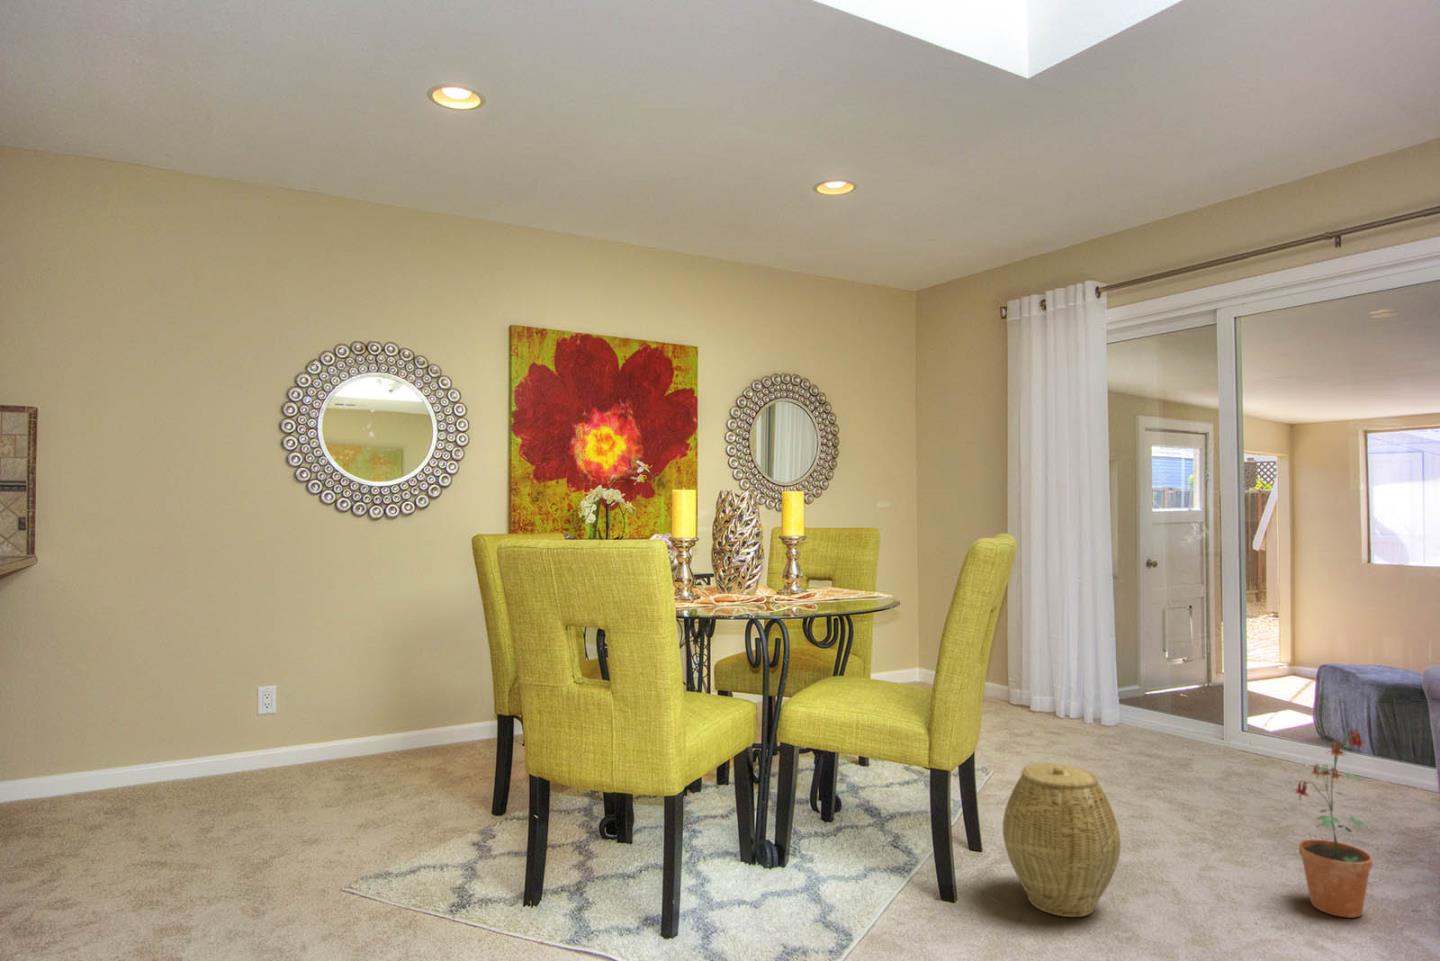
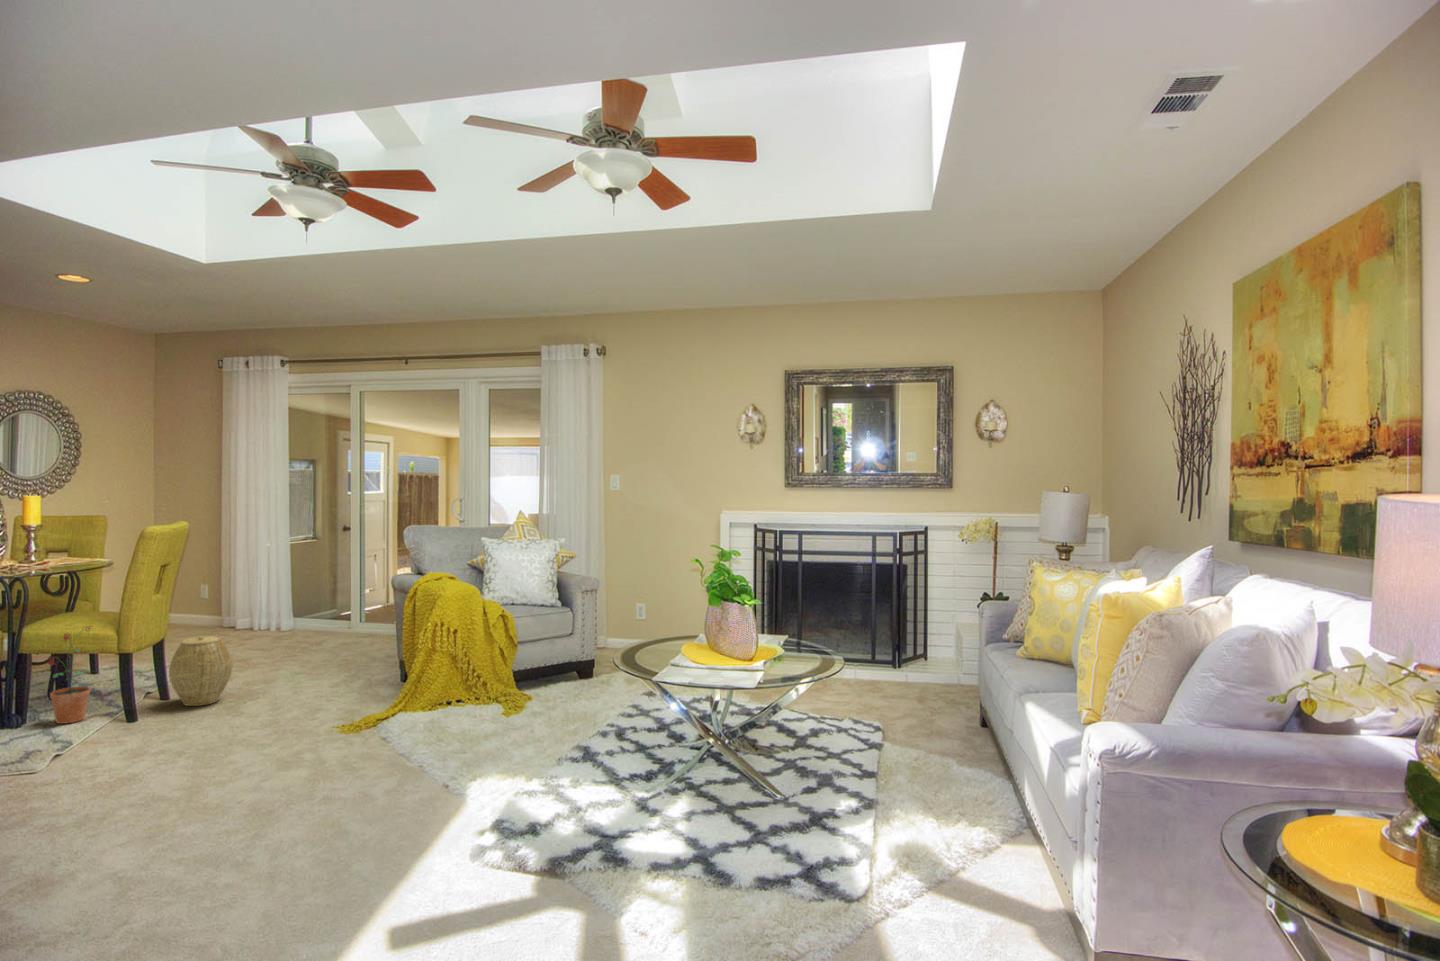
potted plant: present [1295,728,1372,918] -> present [48,626,91,724]

